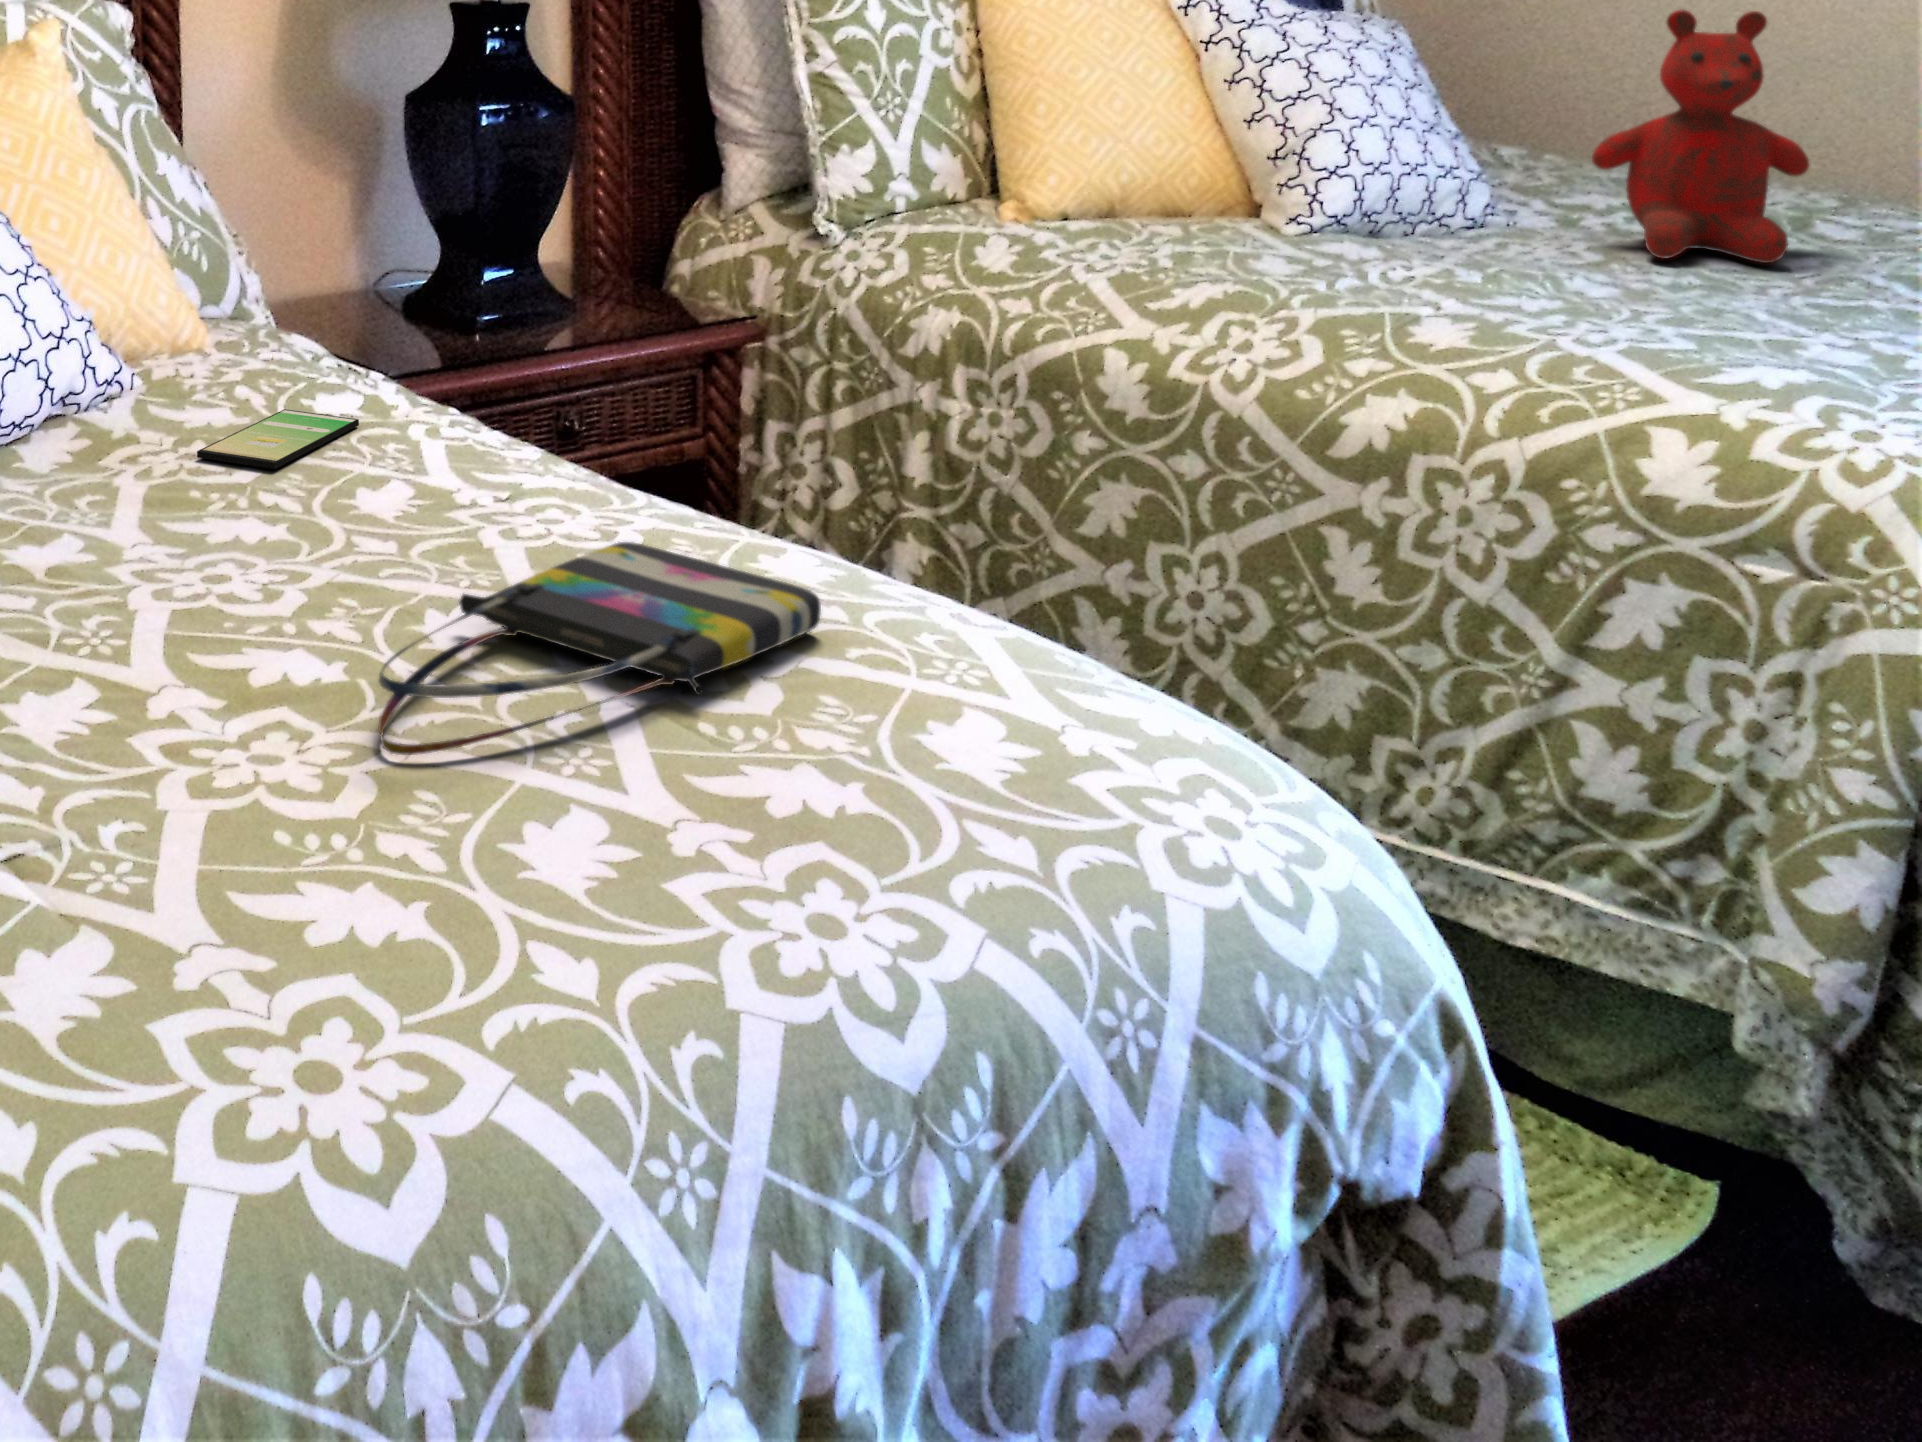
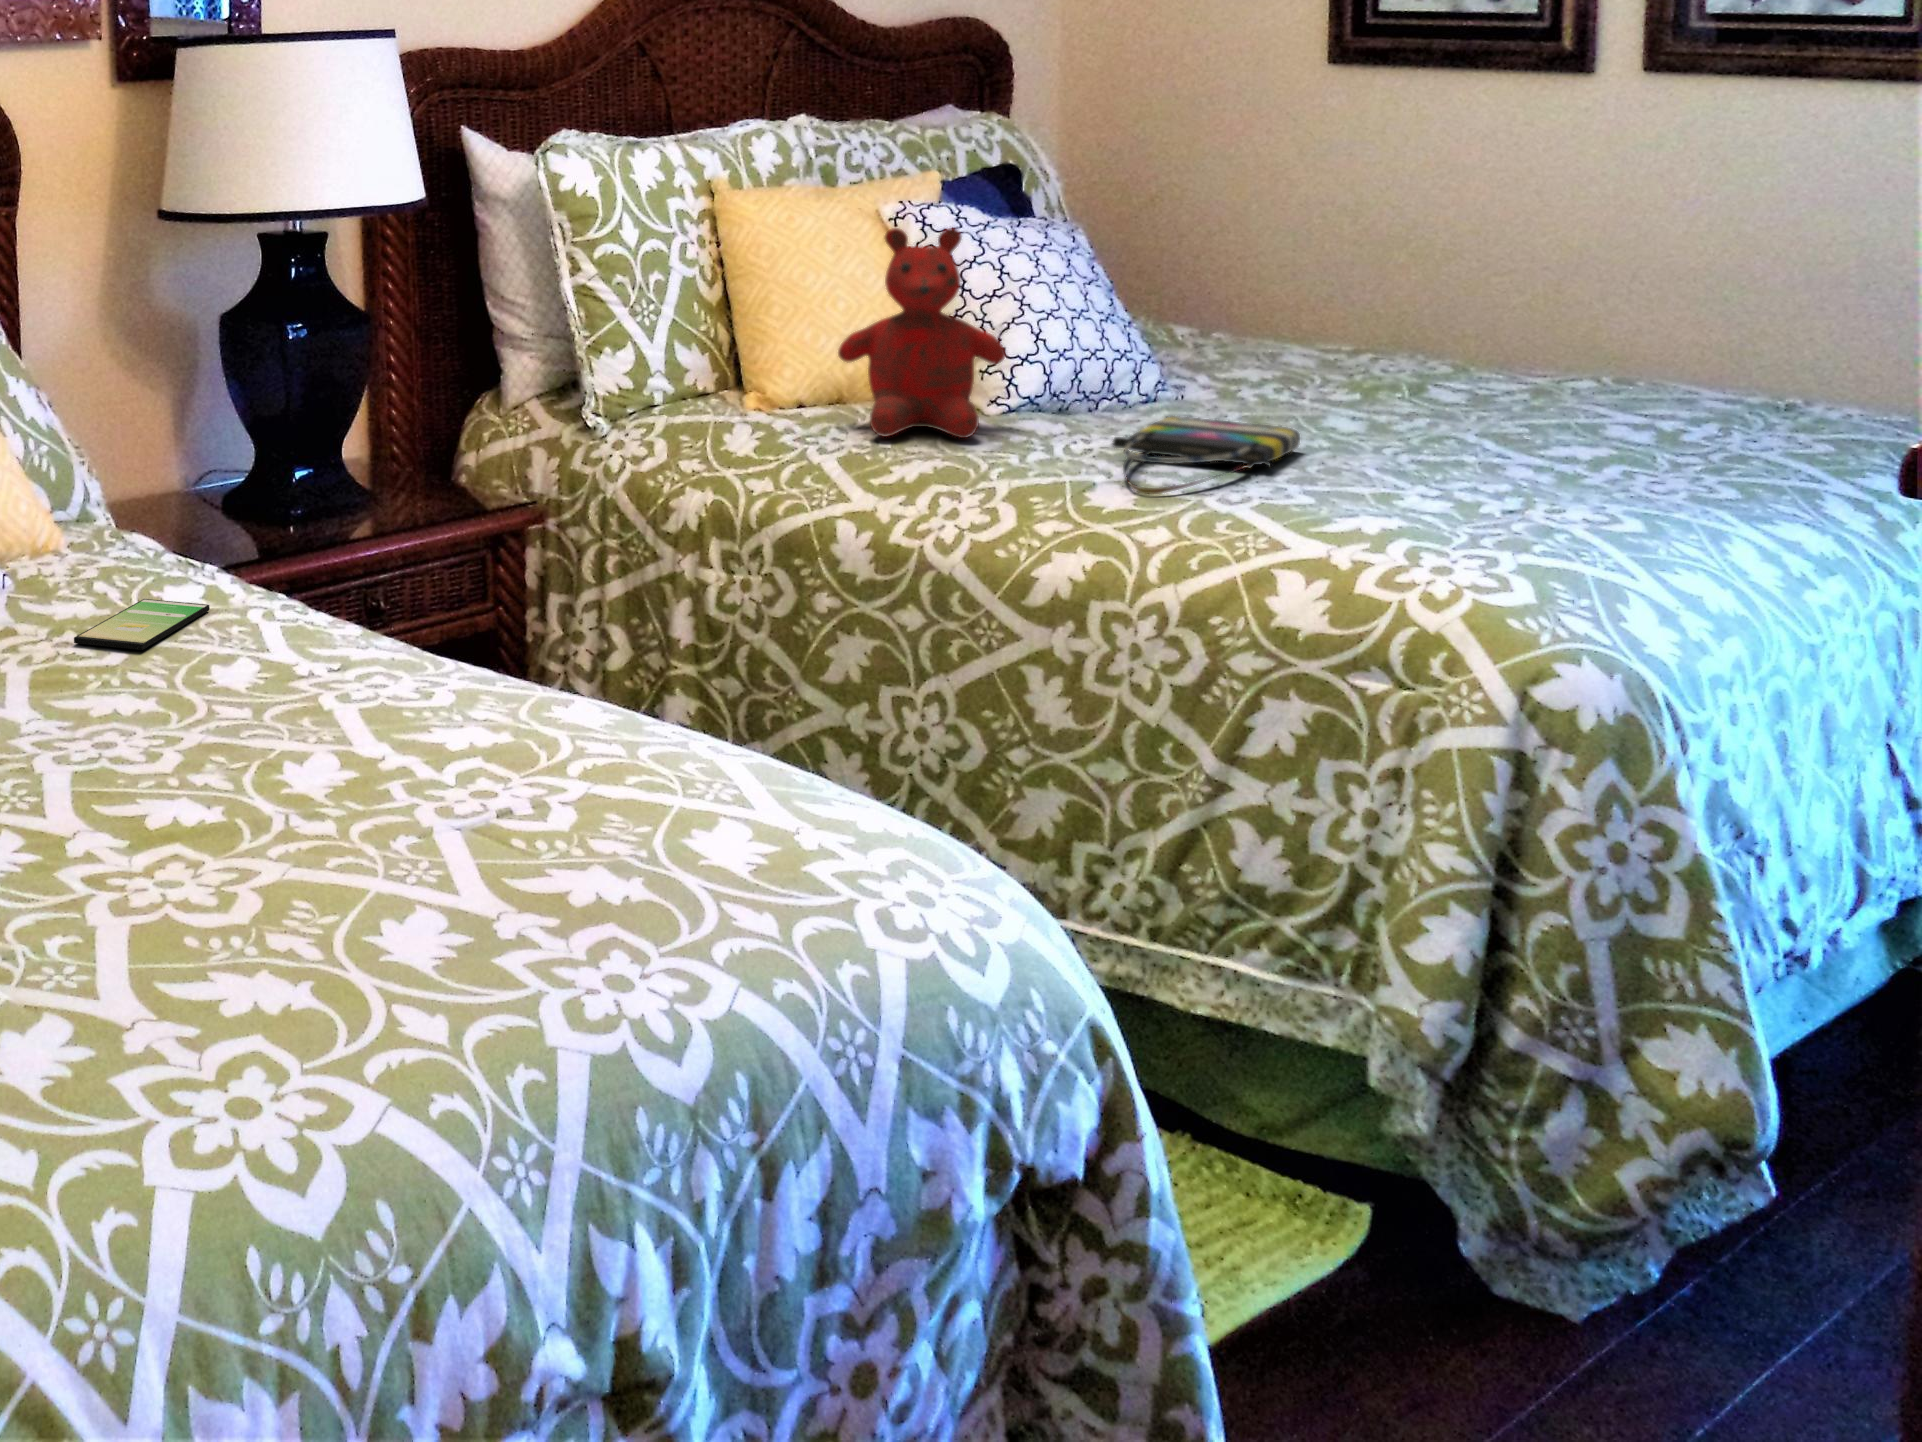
teddy bear: present [1592,9,1809,263] -> present [838,228,1005,438]
tote bag: present [378,542,821,755] -> present [1113,416,1300,494]

